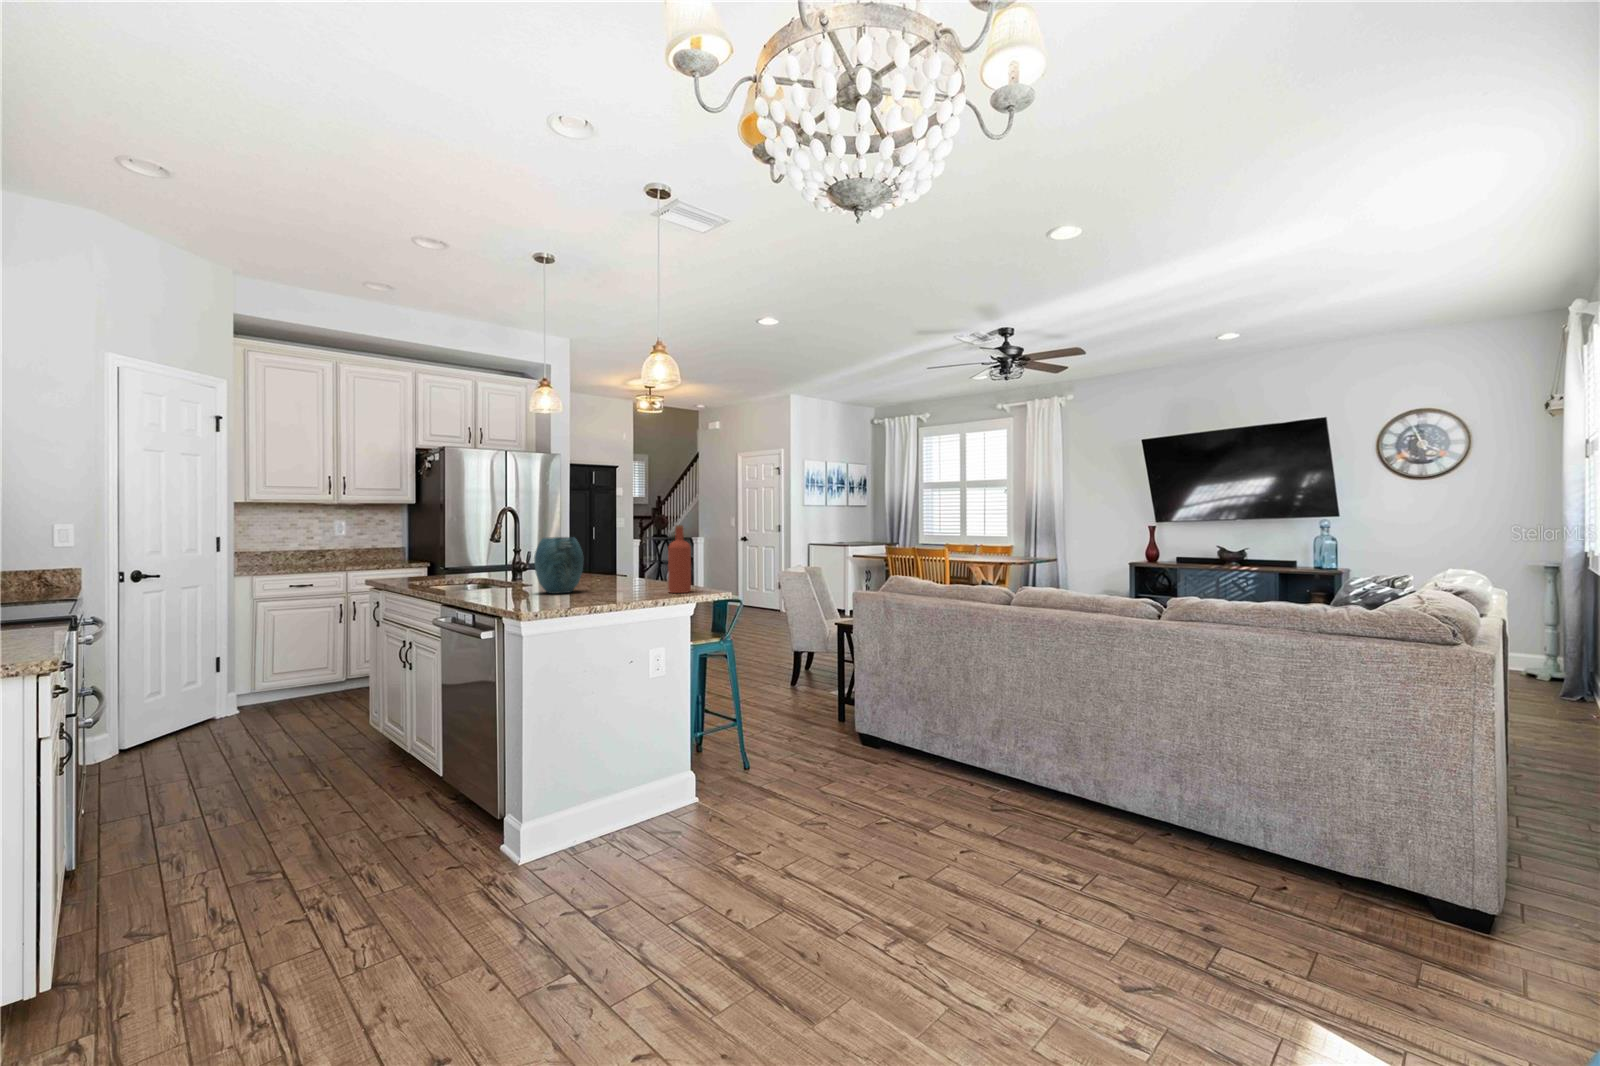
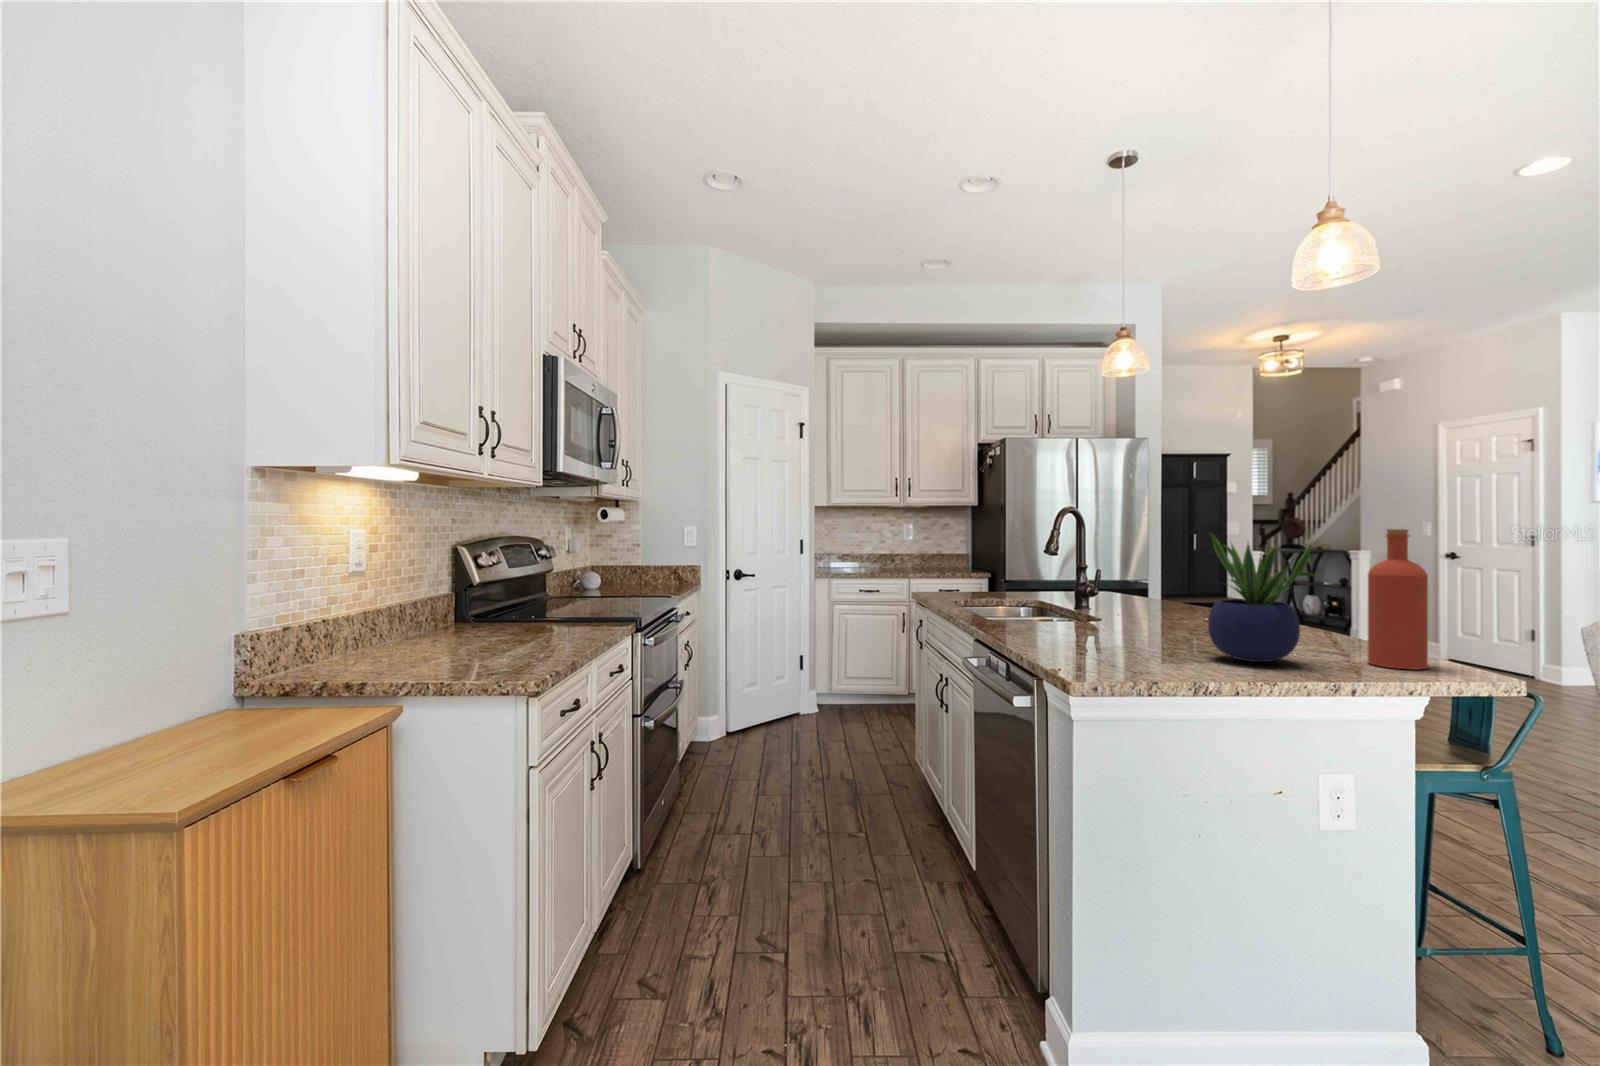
potted plant: none [596,526,646,596] -> present [1208,534,1316,662]
vase: present [534,537,583,594] -> none [1099,548,1183,640]

